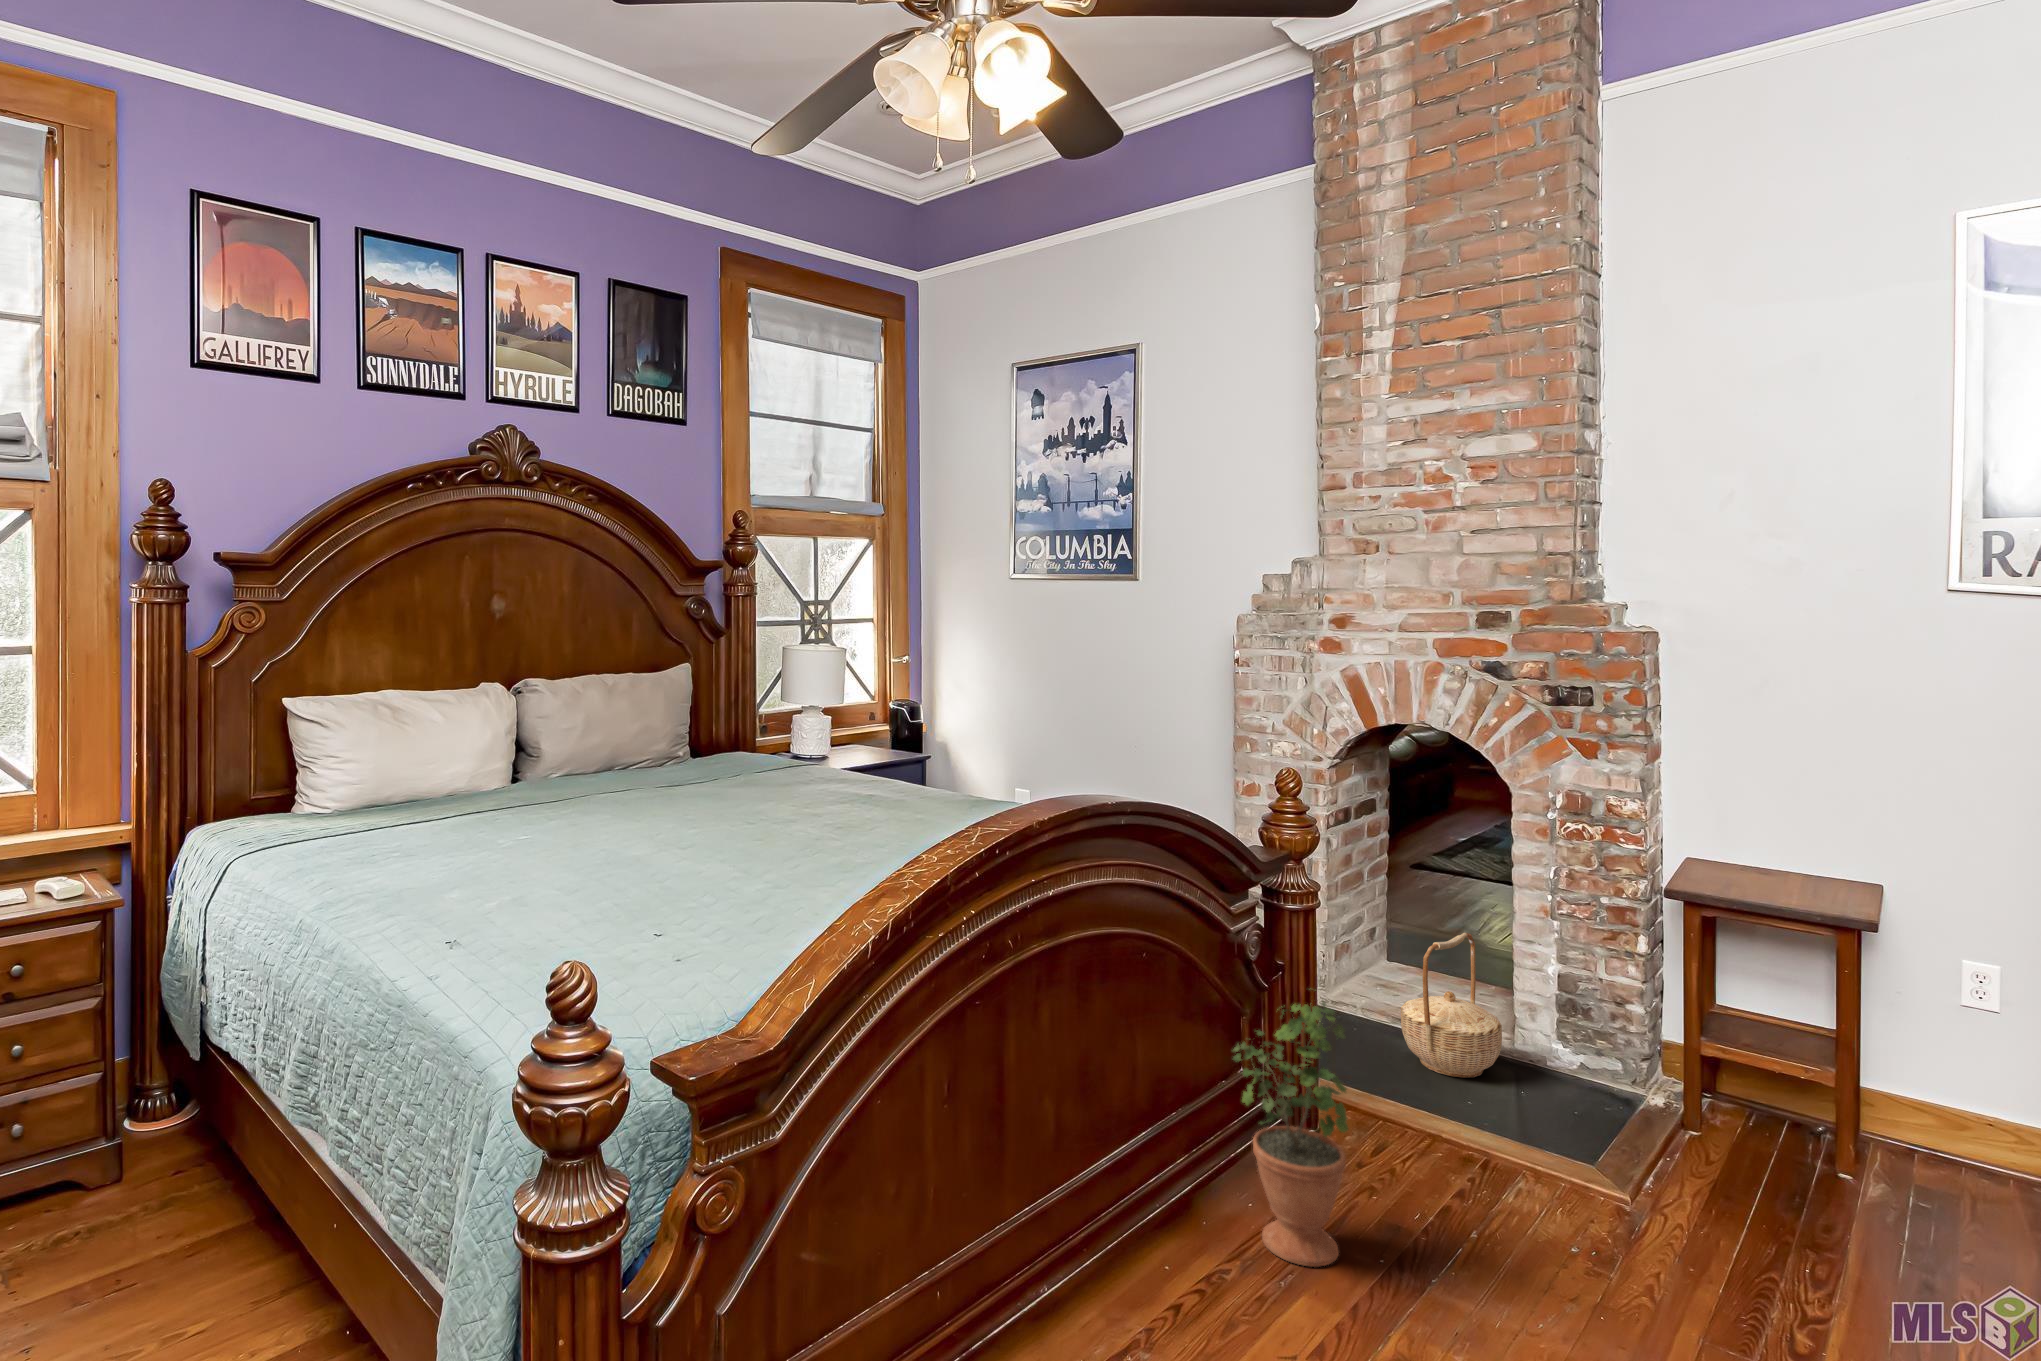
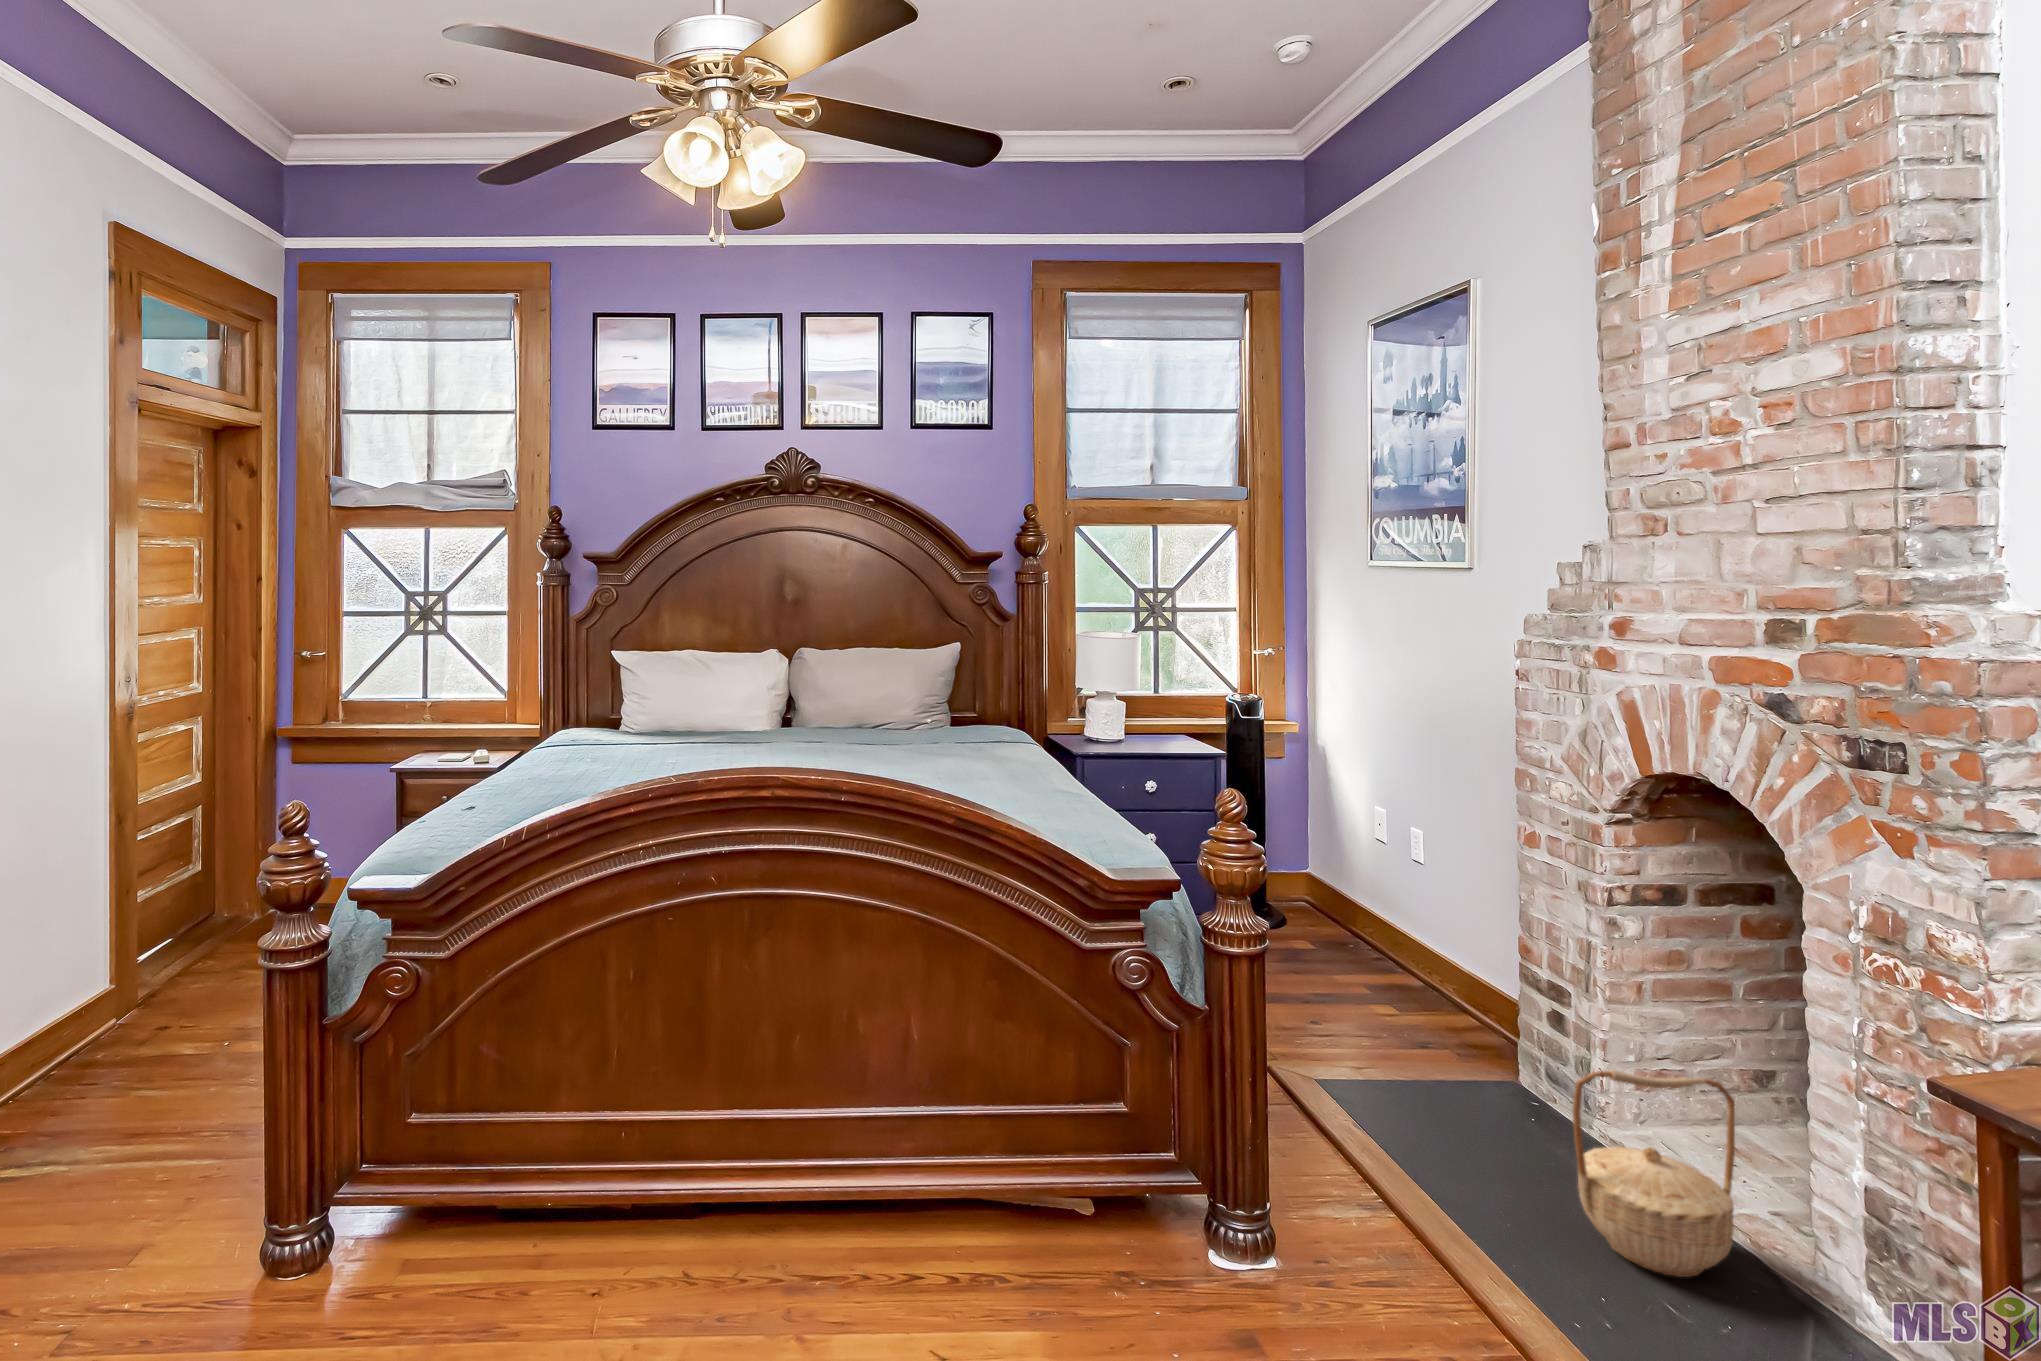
potted plant: present [1233,1001,1348,1267] -> none [1045,1016,1178,1312]

